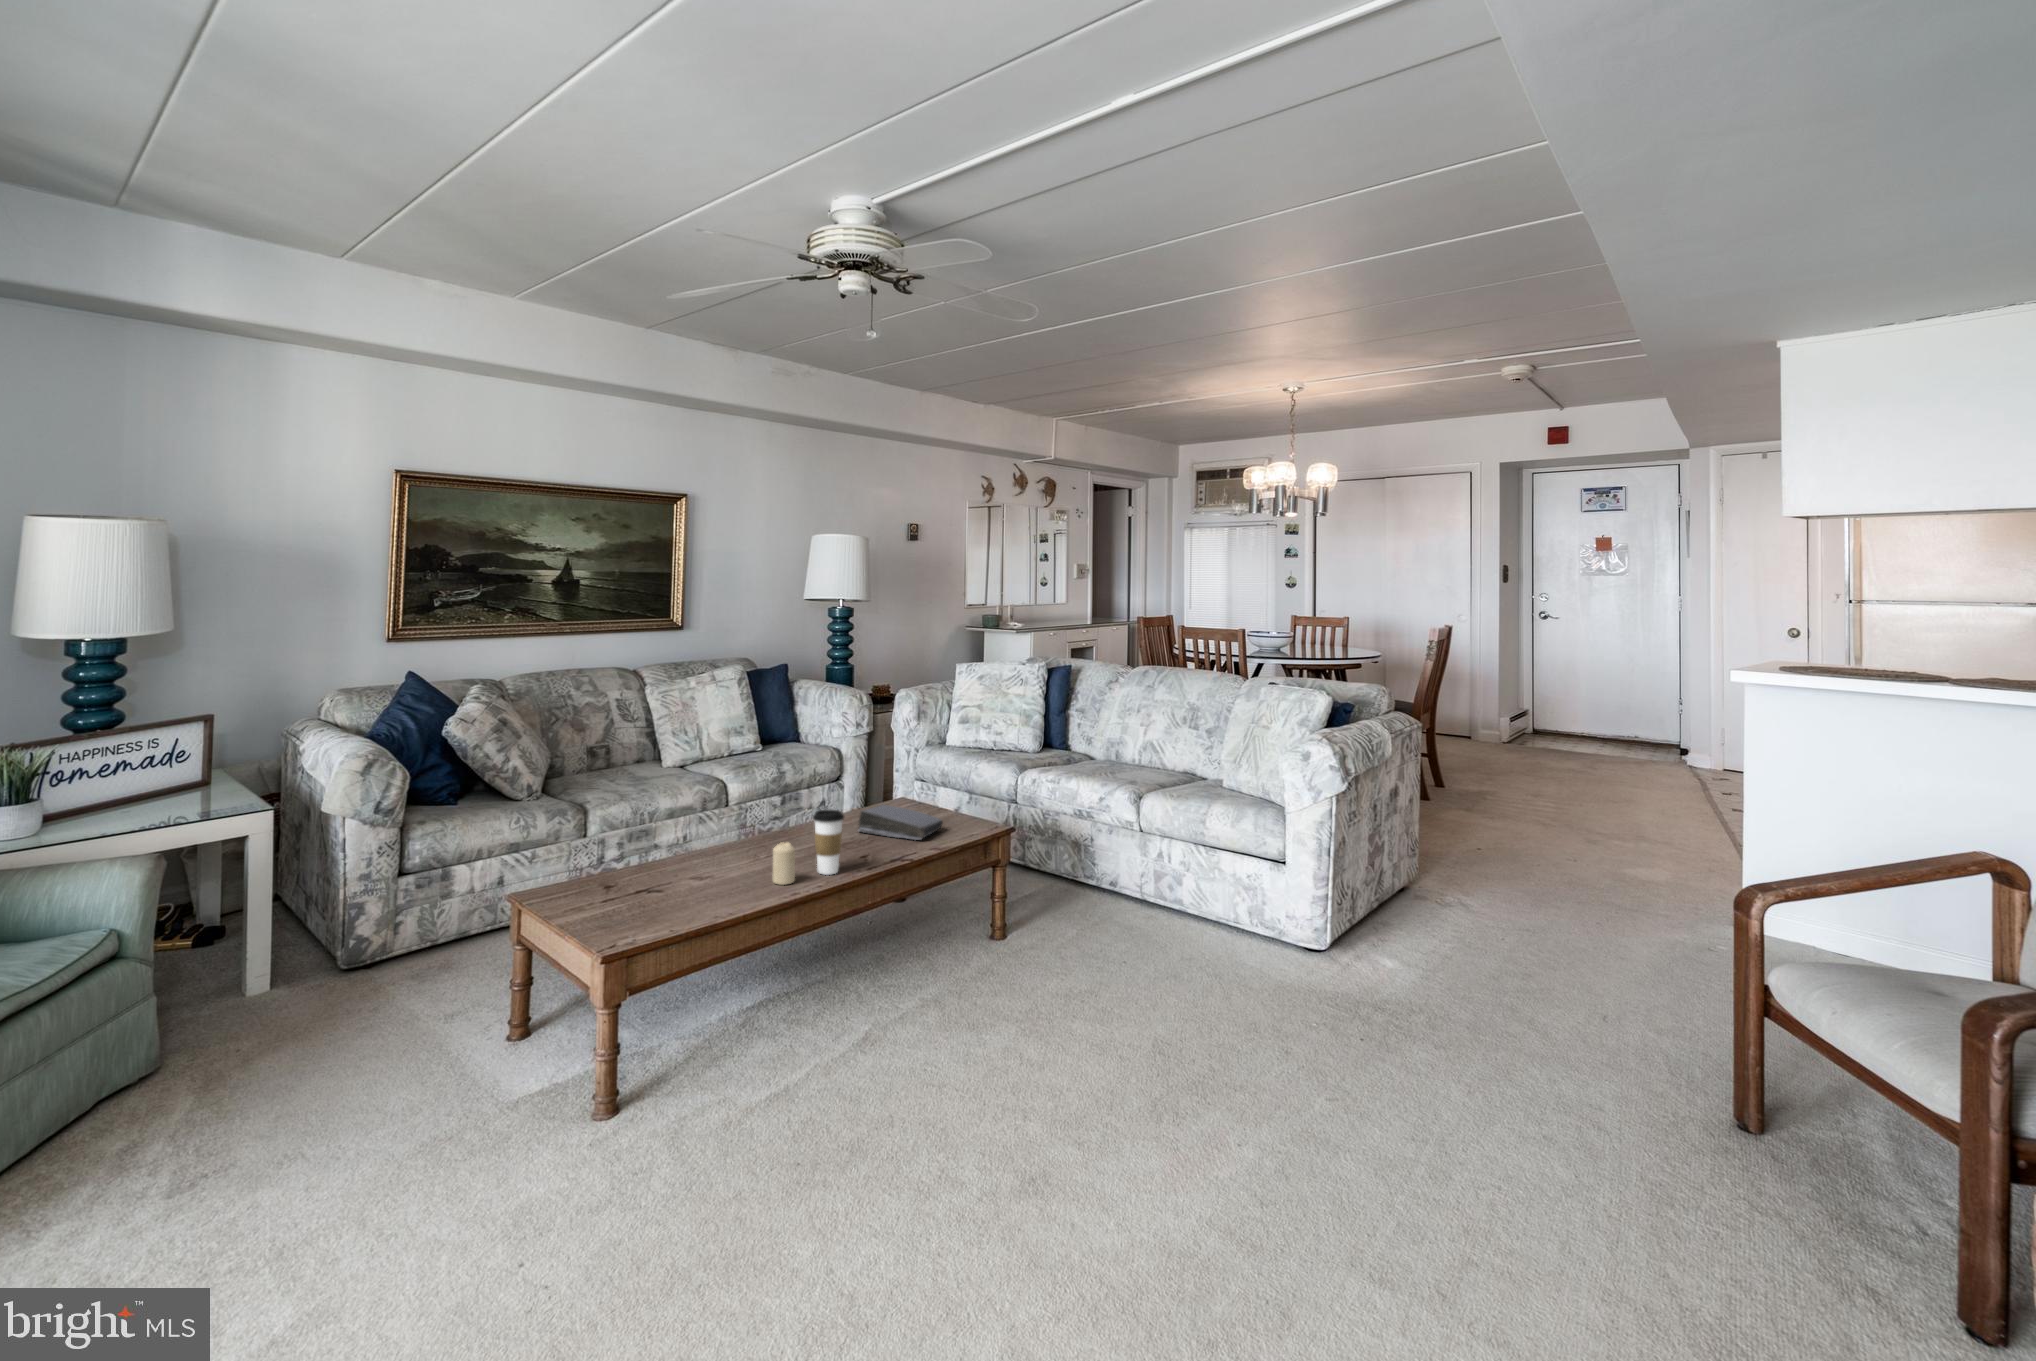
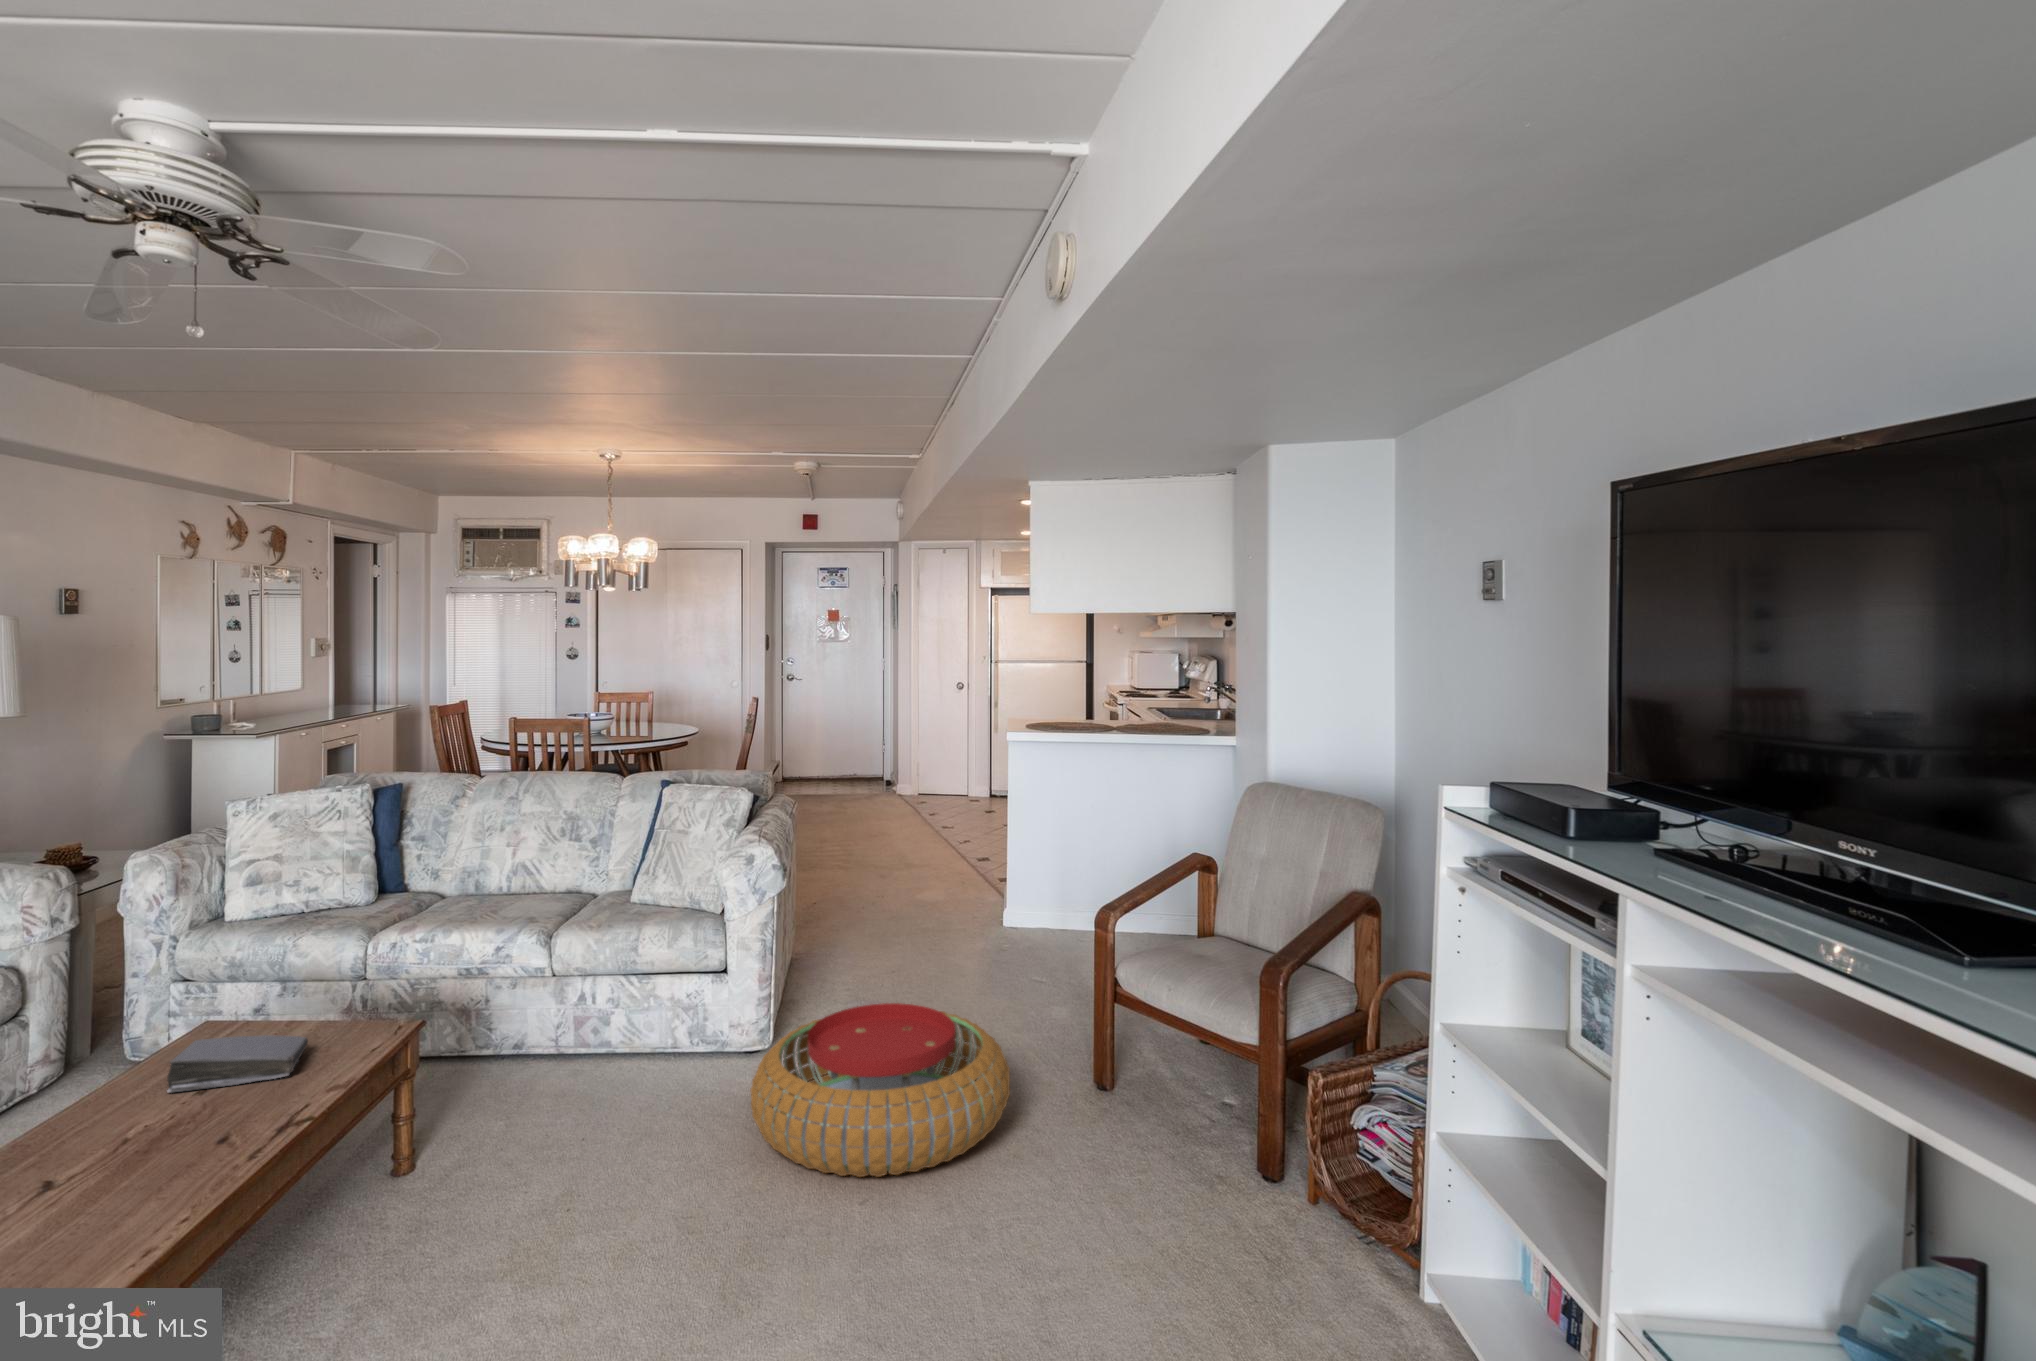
coffee cup: present [813,810,844,875] -> none [137,1081,197,1185]
candle: present [773,842,795,885] -> none [76,1159,123,1231]
pouf: none [1254,917,1546,1092] -> present [751,1003,1010,1177]

